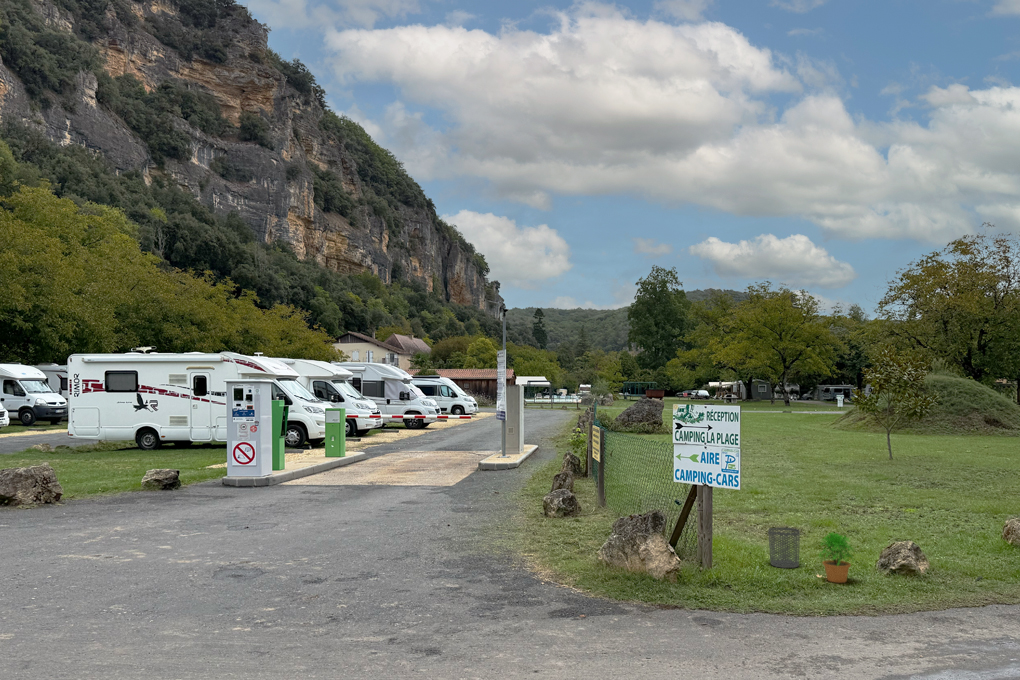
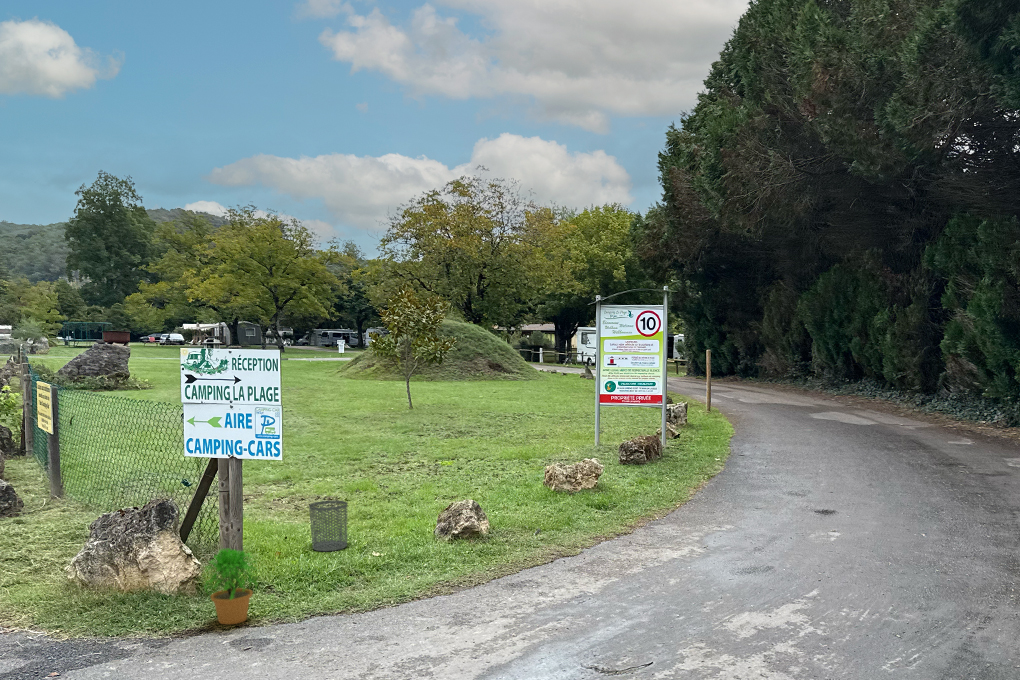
potted plant: present [819,533,853,583] -> present [205,549,258,624]

